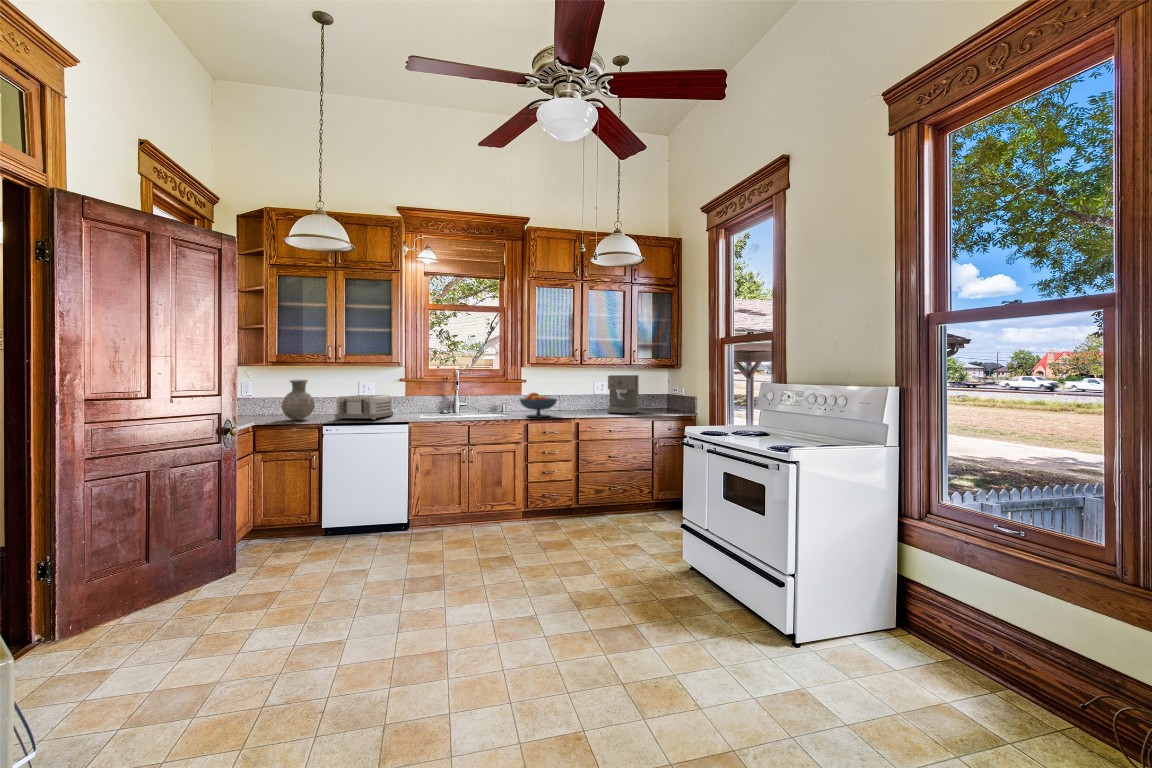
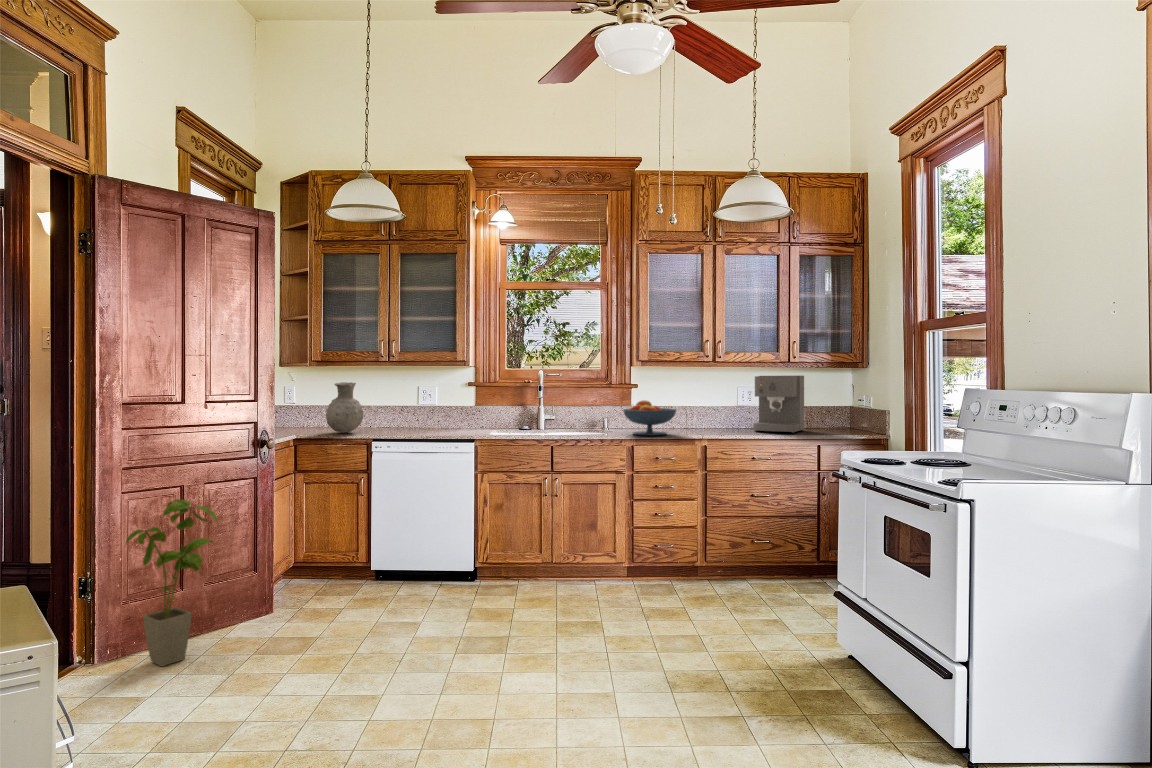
toaster: present [335,395,393,420] -> none [387,403,458,434]
house plant: none [89,483,189,633] -> present [126,499,218,666]

